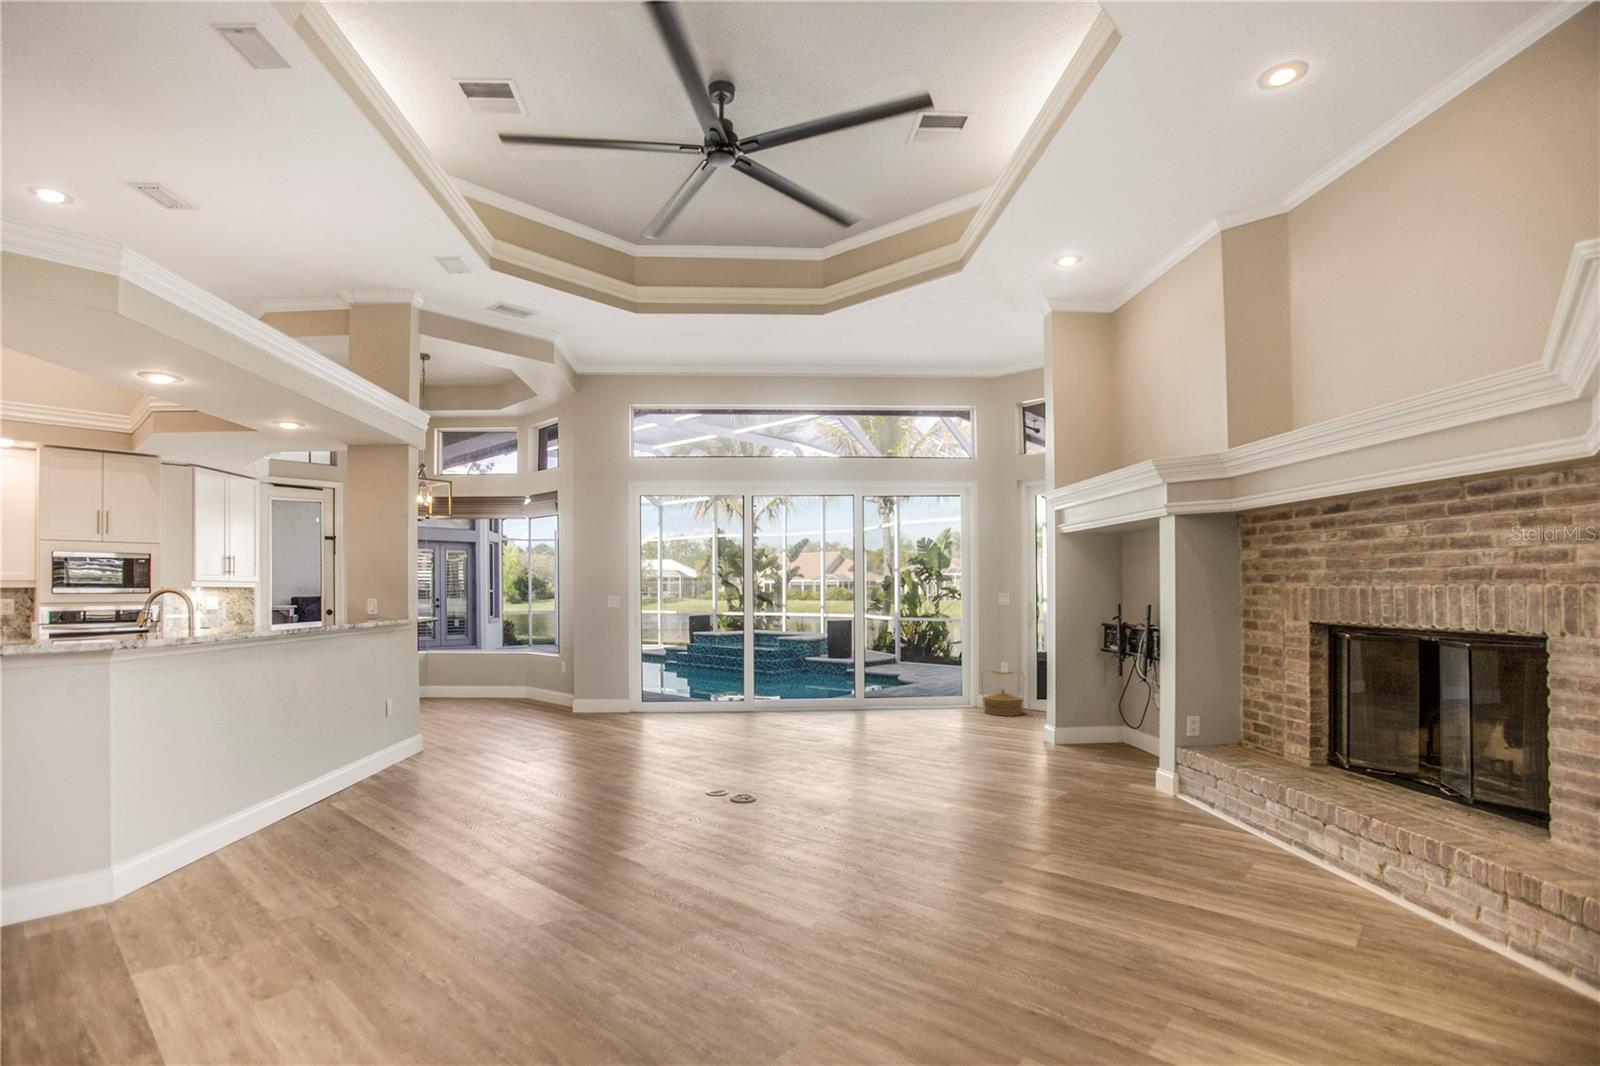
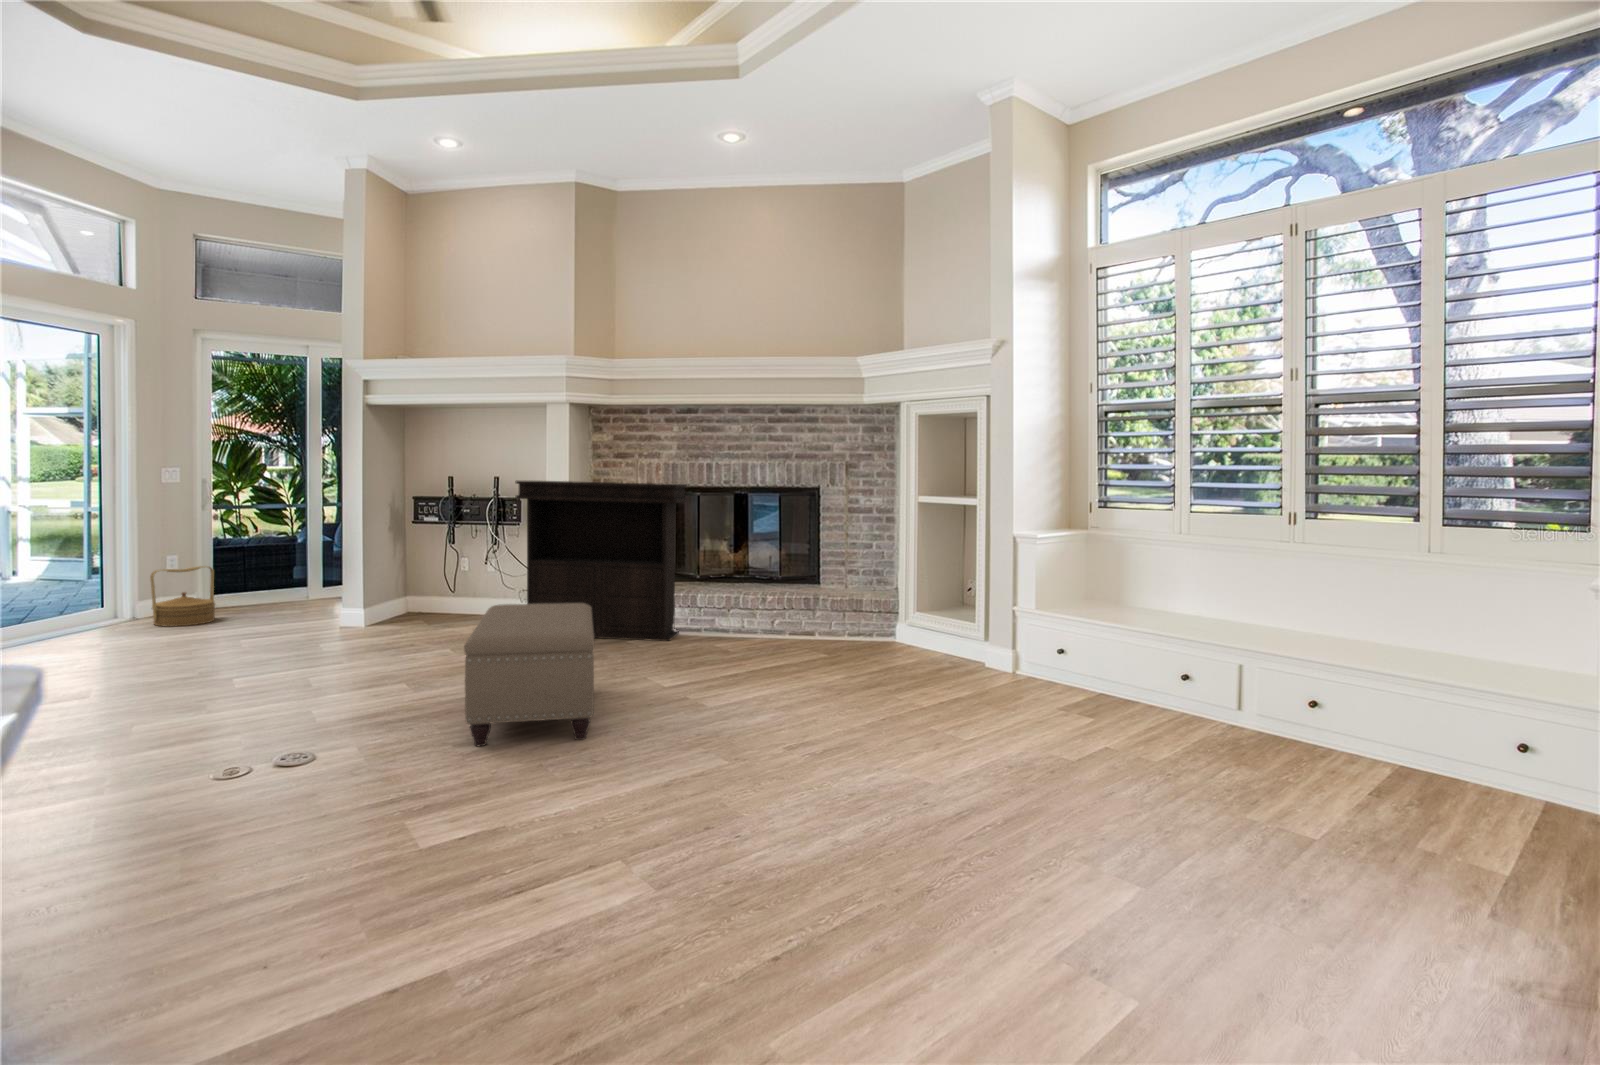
console table: none [1099,611,1255,839] -> present [515,481,687,641]
ottoman: none [740,727,936,854] -> present [464,603,595,746]

